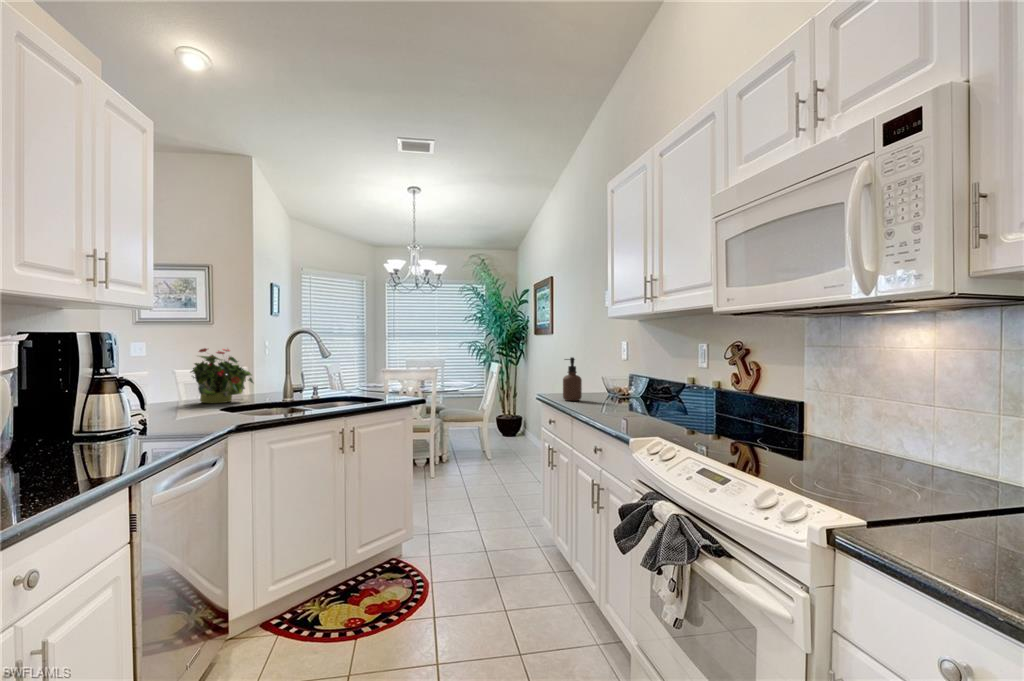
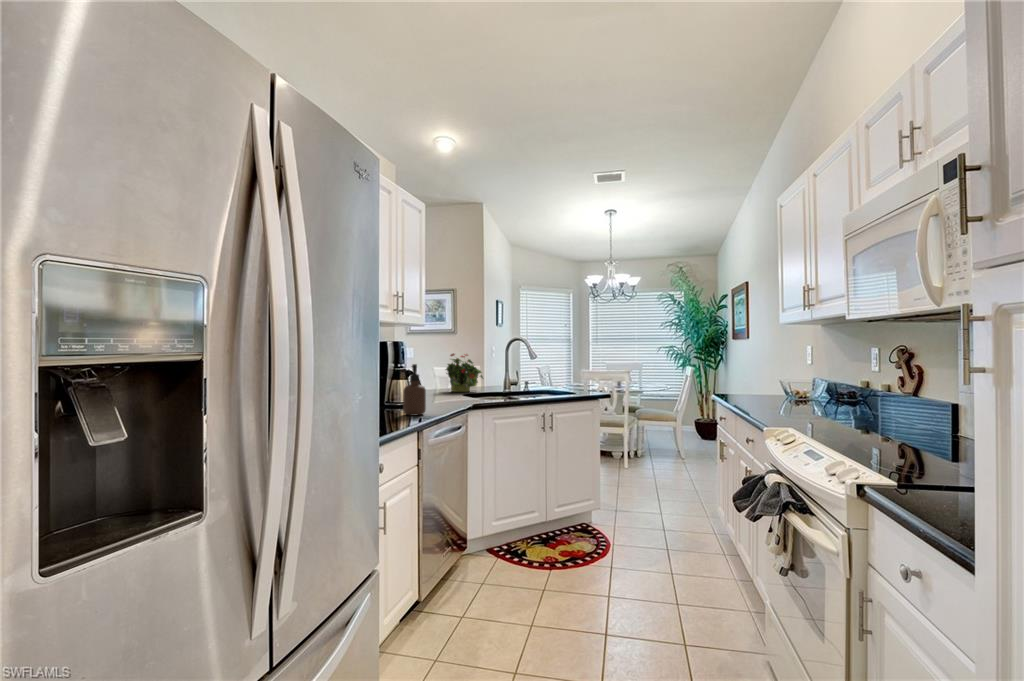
soap dispenser: present [563,357,582,401] -> present [403,364,426,416]

